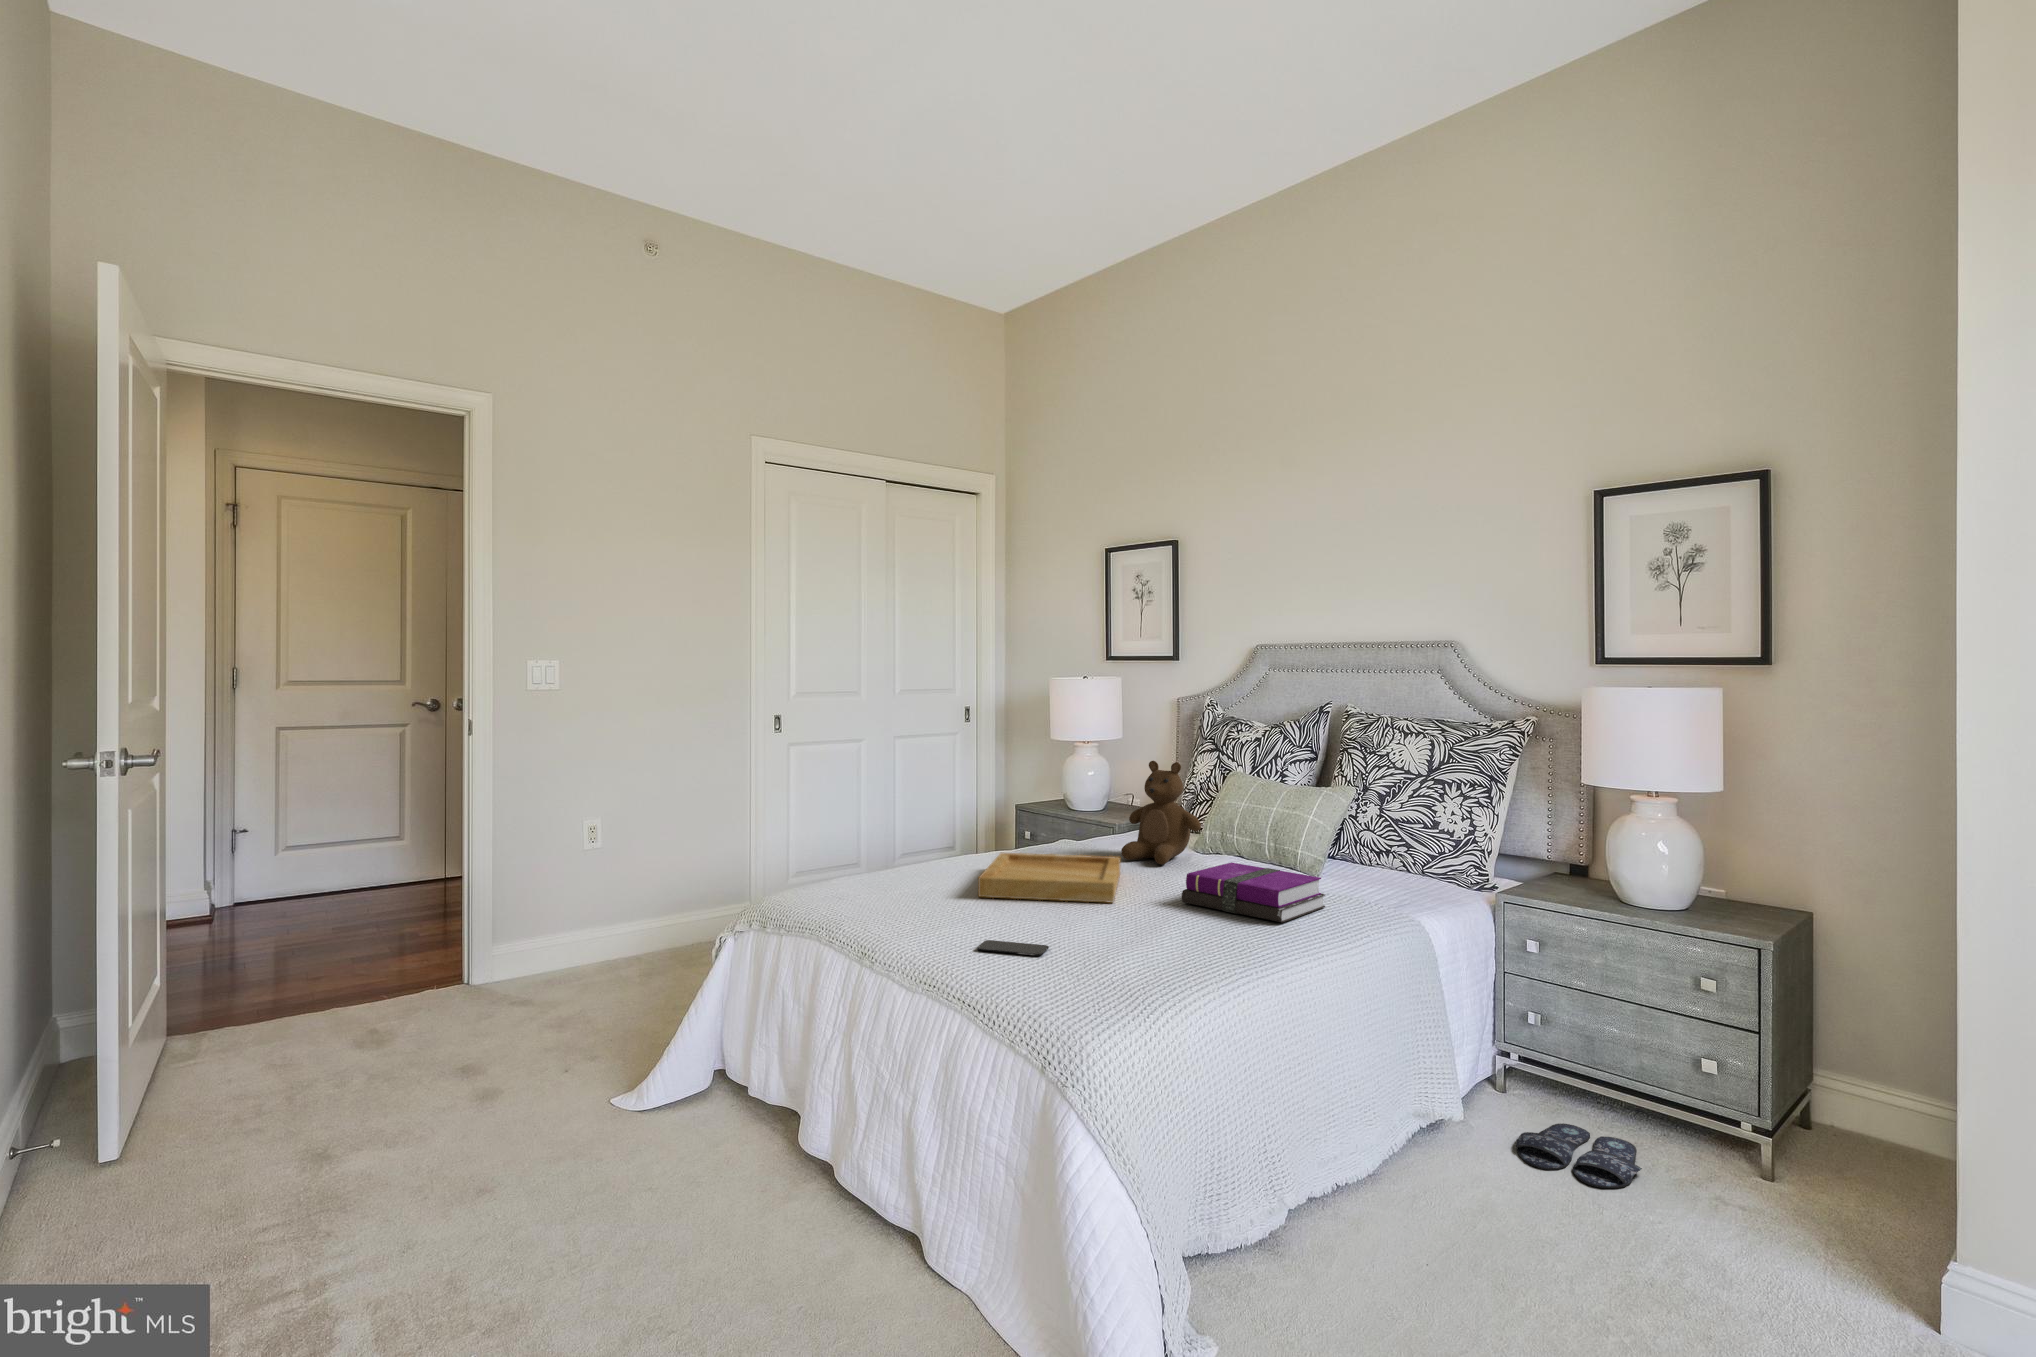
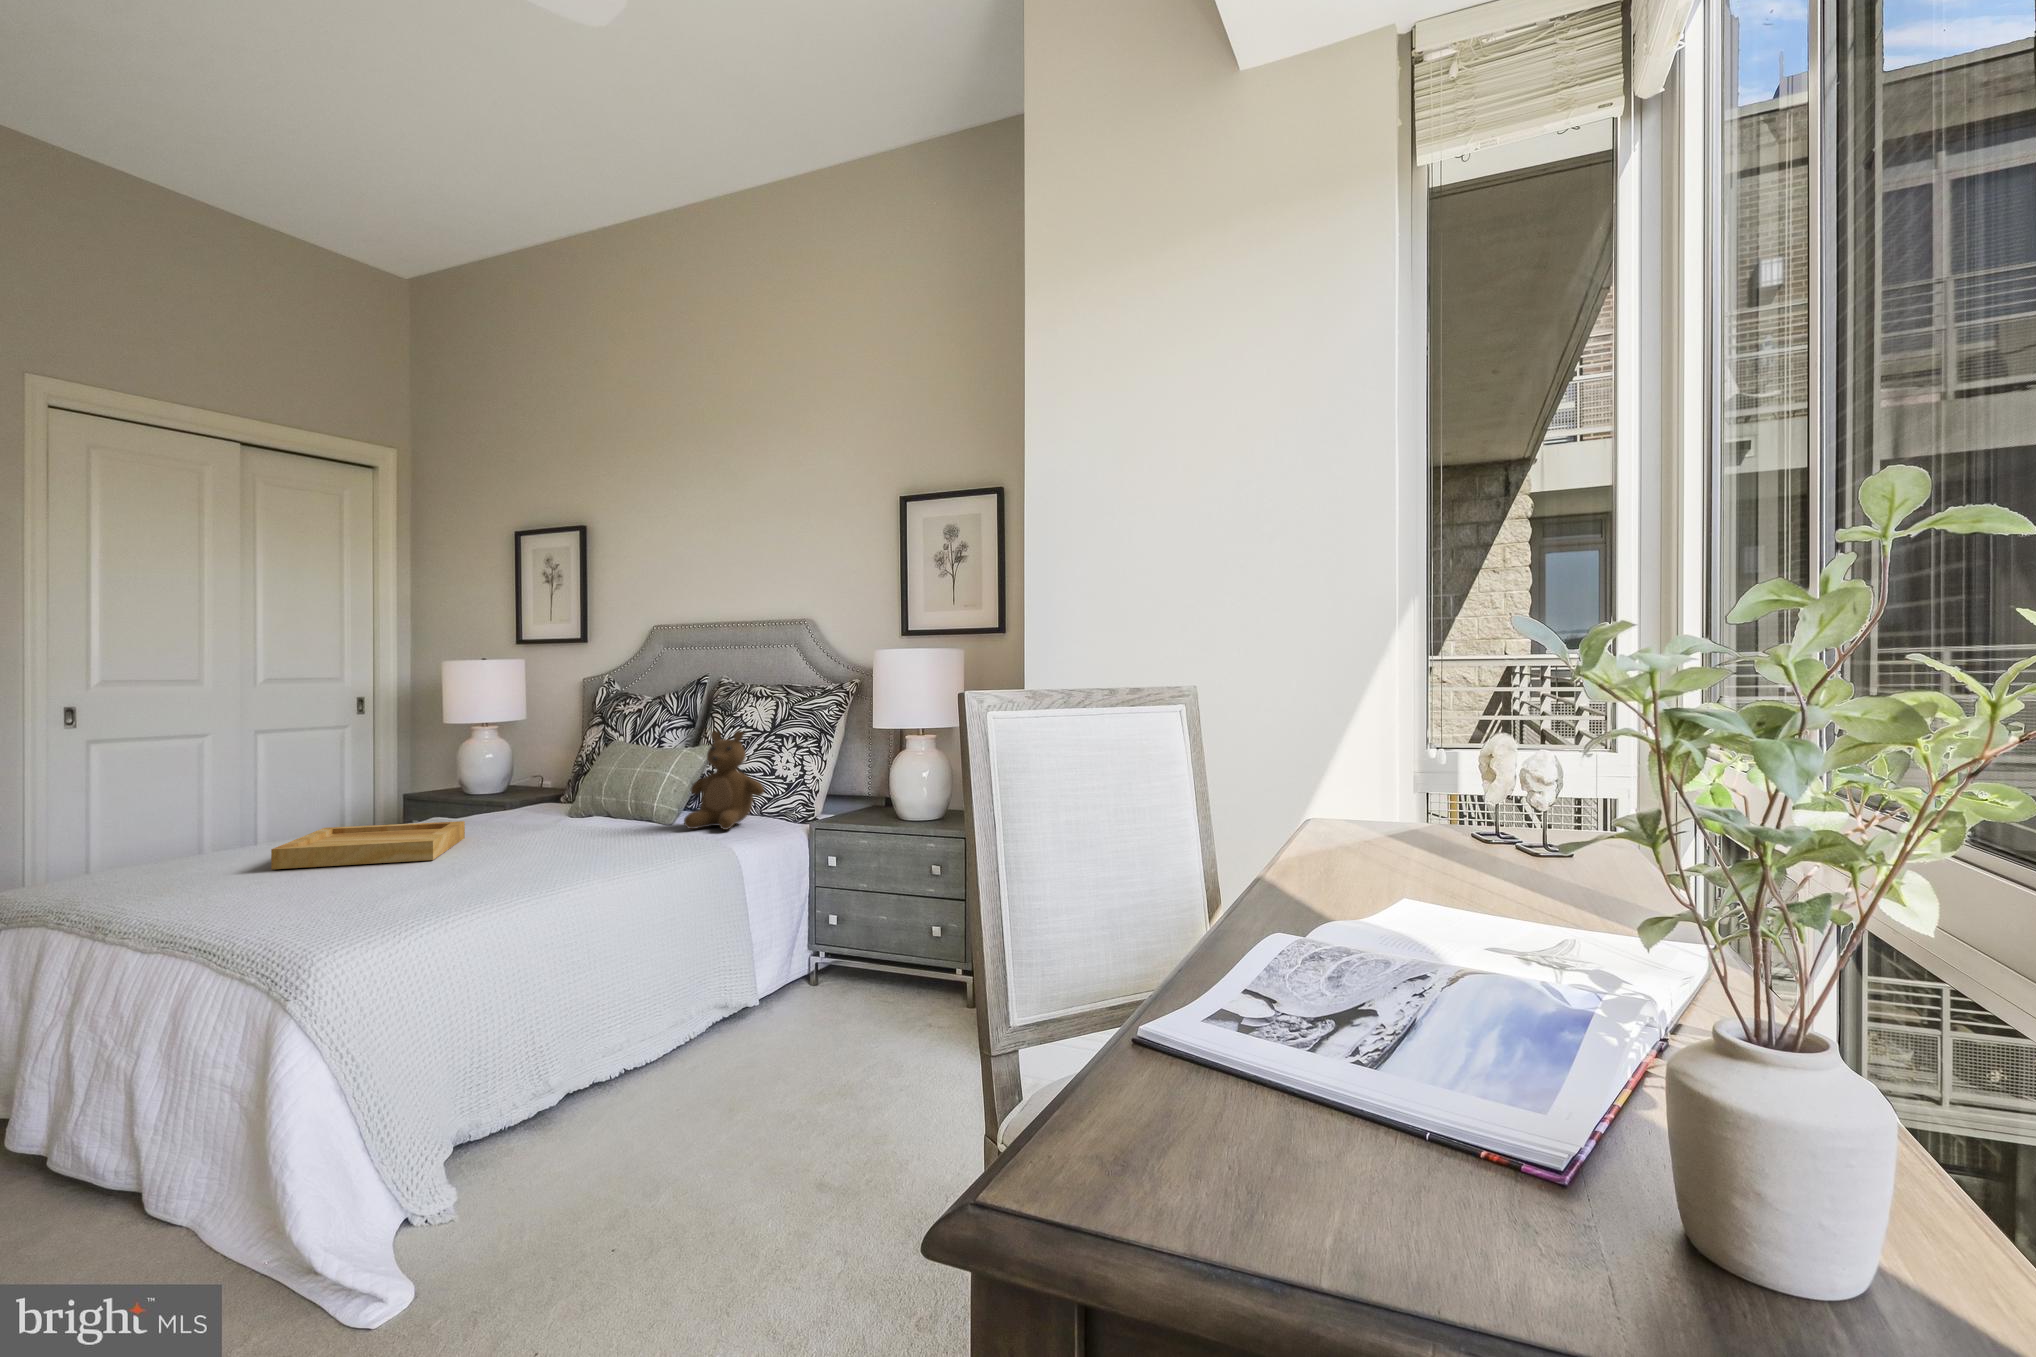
teddy bear: present [1121,761,1201,864] -> present [684,731,764,830]
notebook: present [1182,862,1325,922] -> none [508,815,650,858]
smartphone: present [977,940,1049,956] -> none [228,899,320,911]
slippers: present [1516,1123,1642,1188] -> none [804,999,898,1038]

